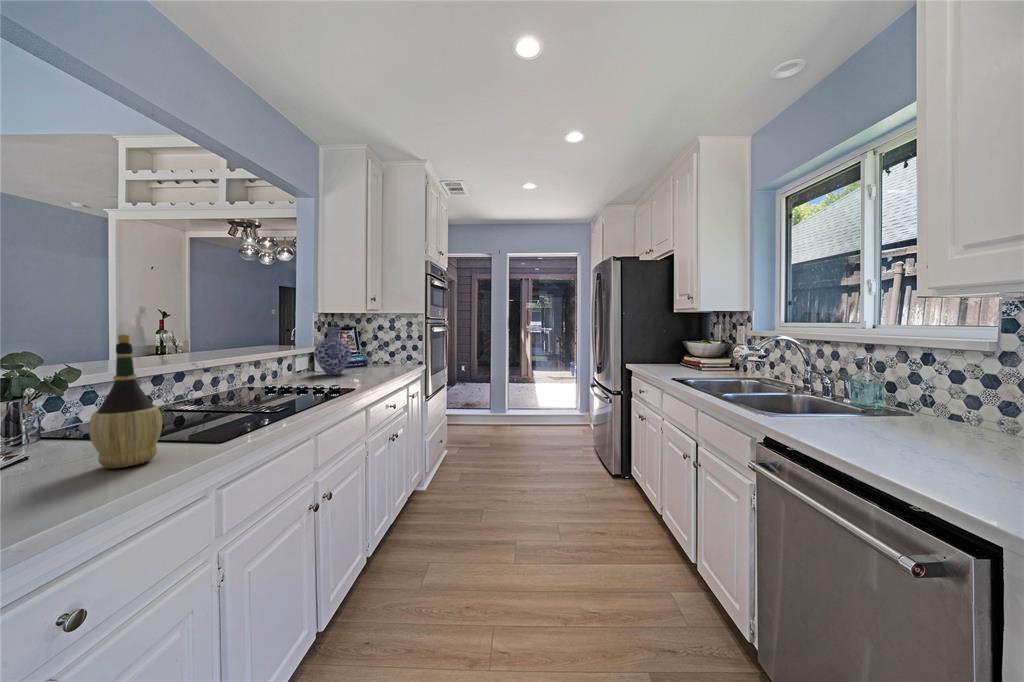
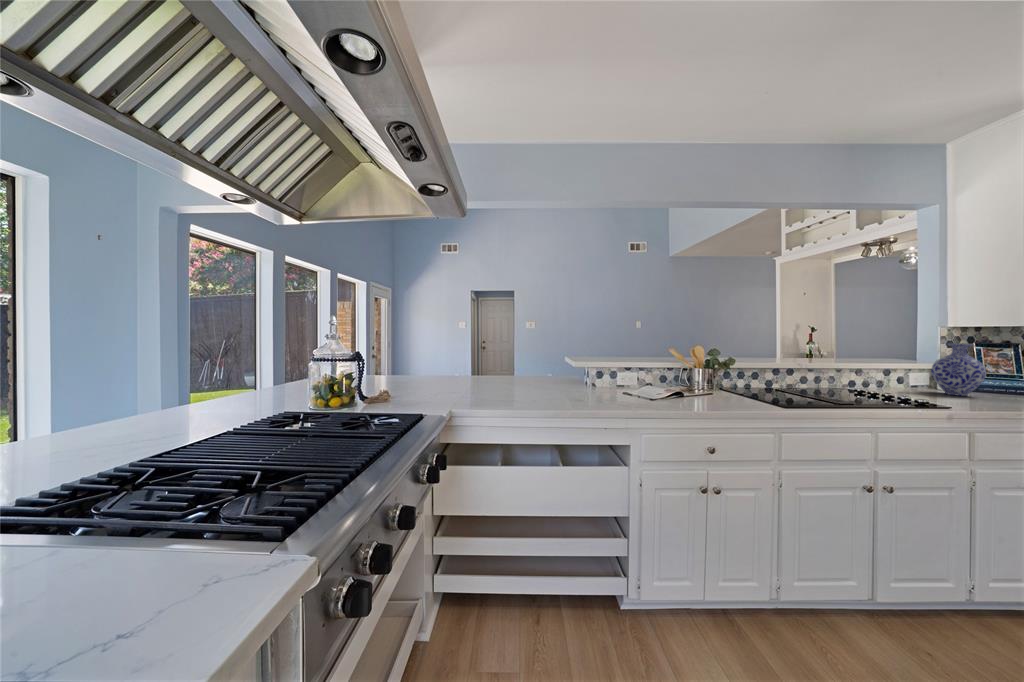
wine bottle: present [89,335,162,468] -> none [730,342,761,409]

